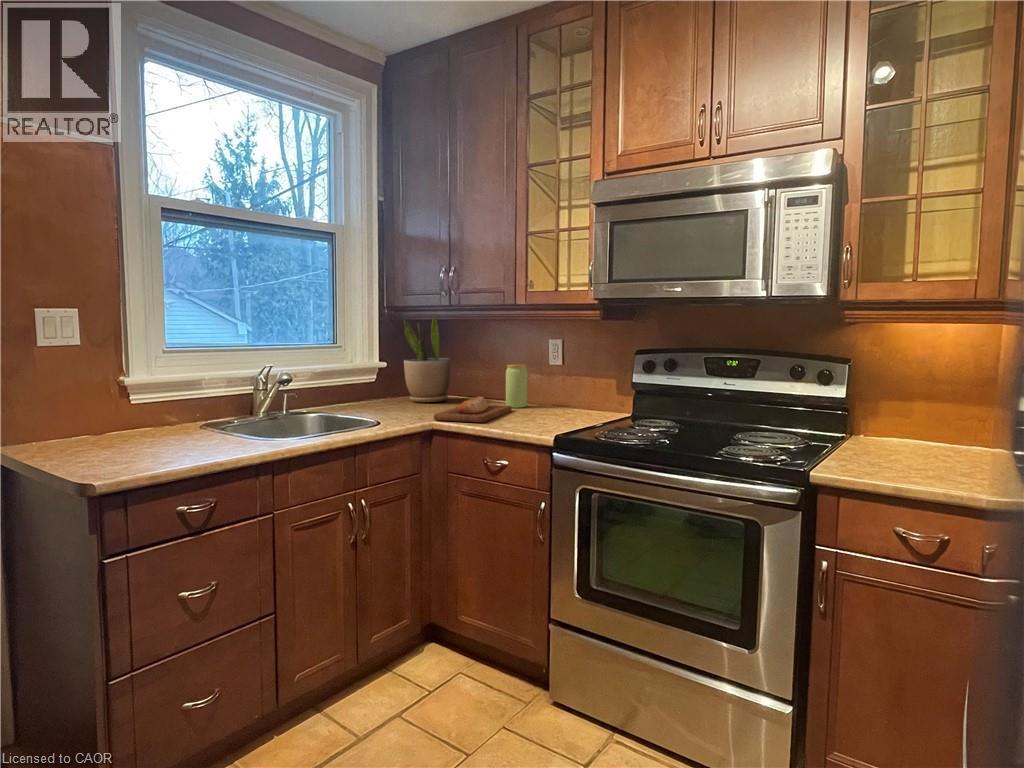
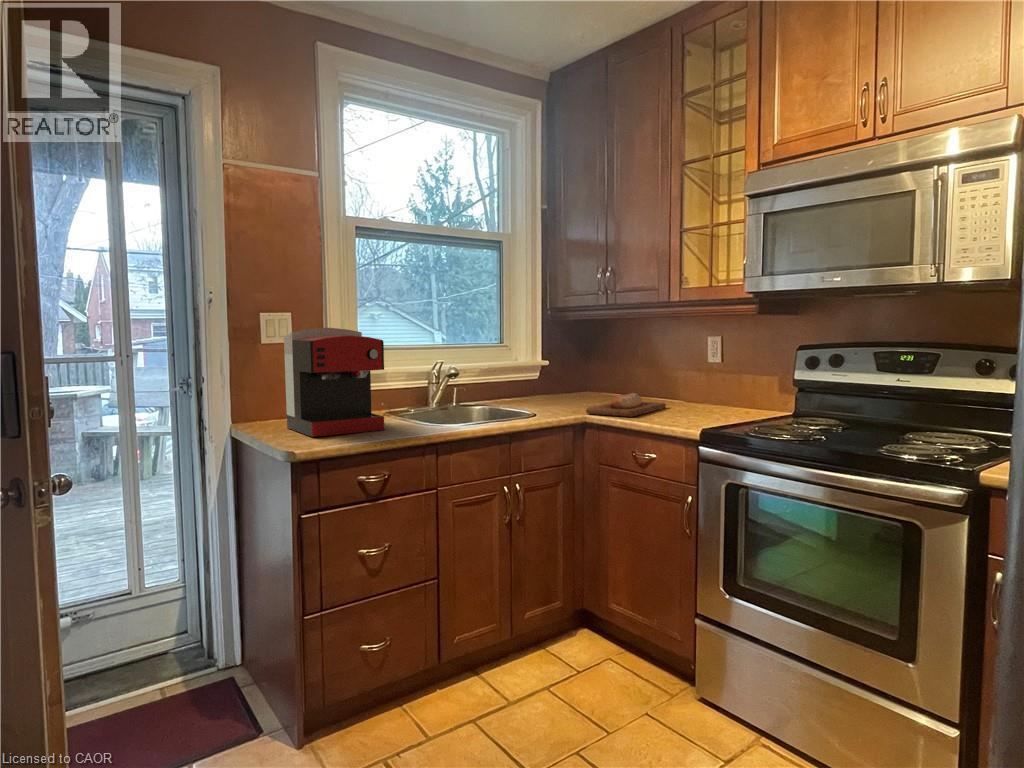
potted plant: present [404,316,450,402] -> none [564,313,608,399]
coffee maker: none [65,327,204,462] -> present [284,328,384,437]
jar: present [506,364,527,408] -> none [661,362,684,405]

